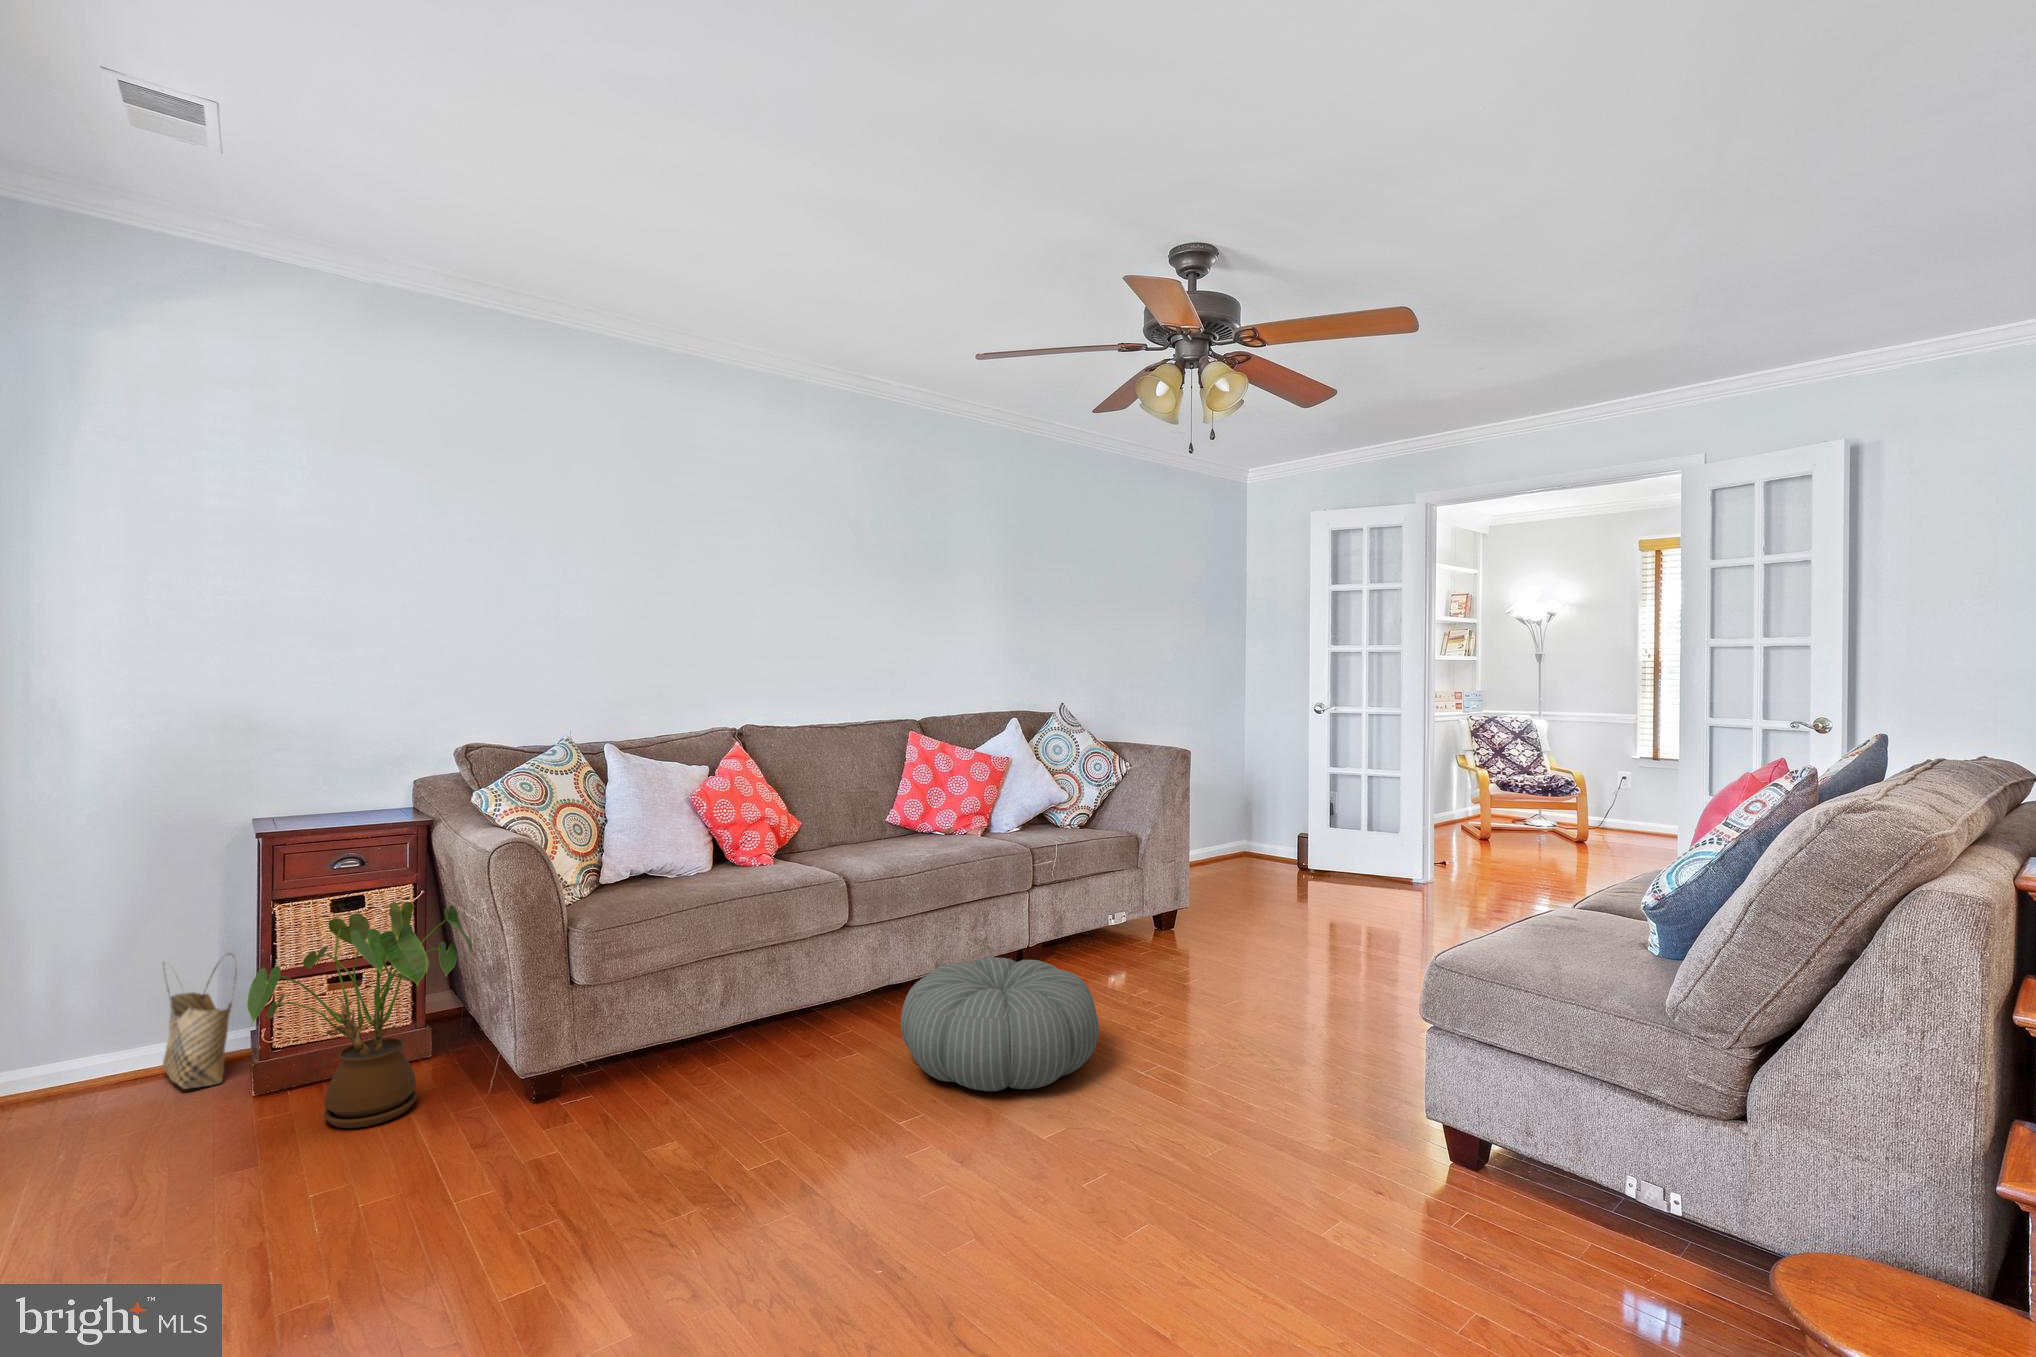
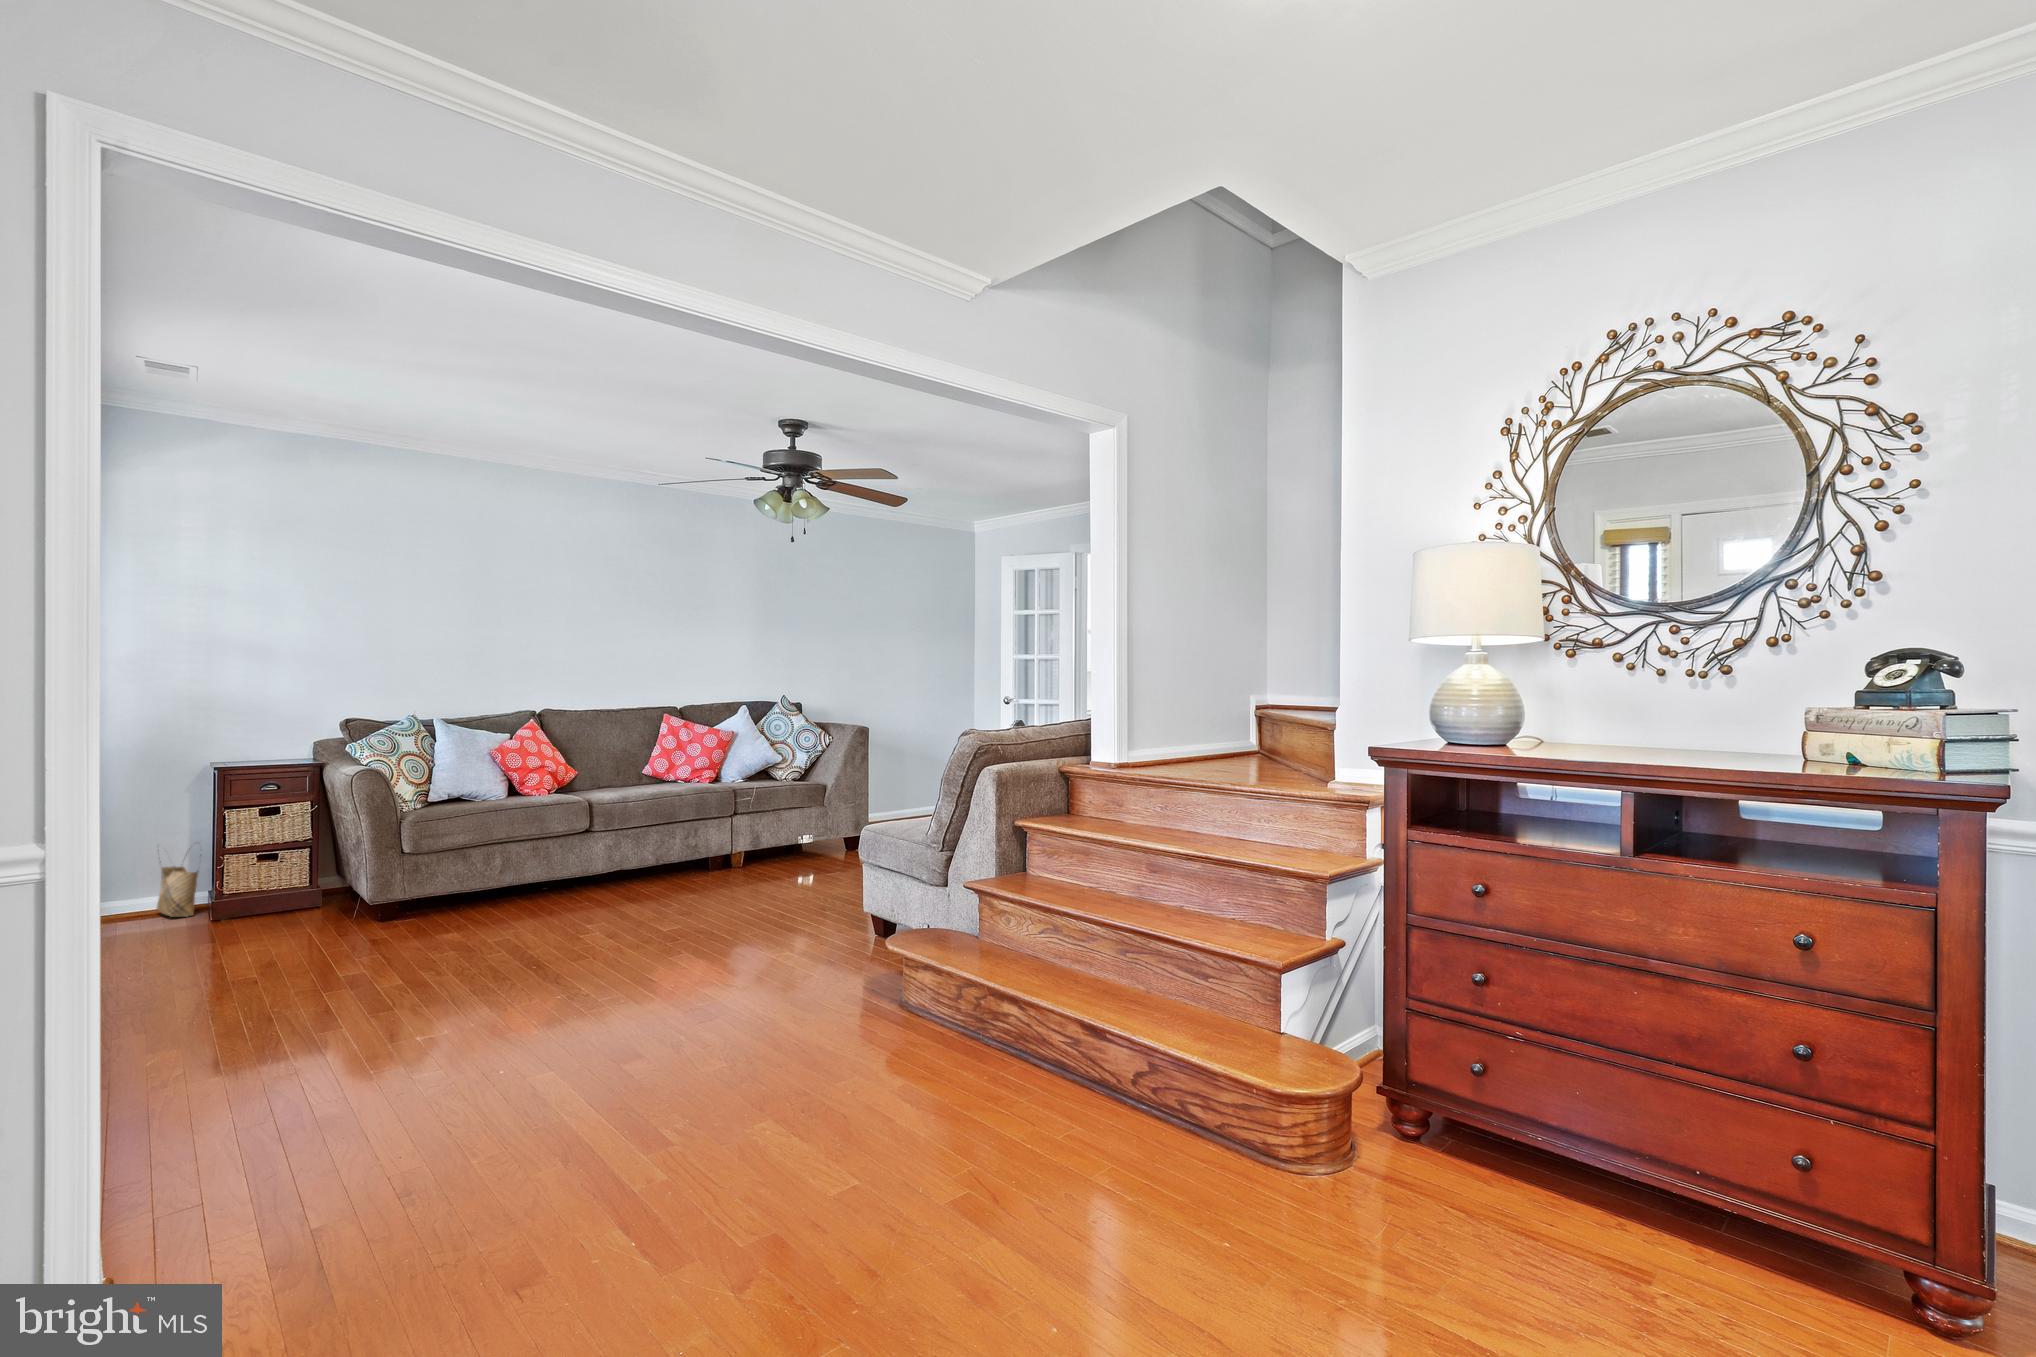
house plant: present [247,902,472,1128] -> none [212,805,343,929]
pouf: present [901,957,1099,1091] -> none [606,847,729,911]

